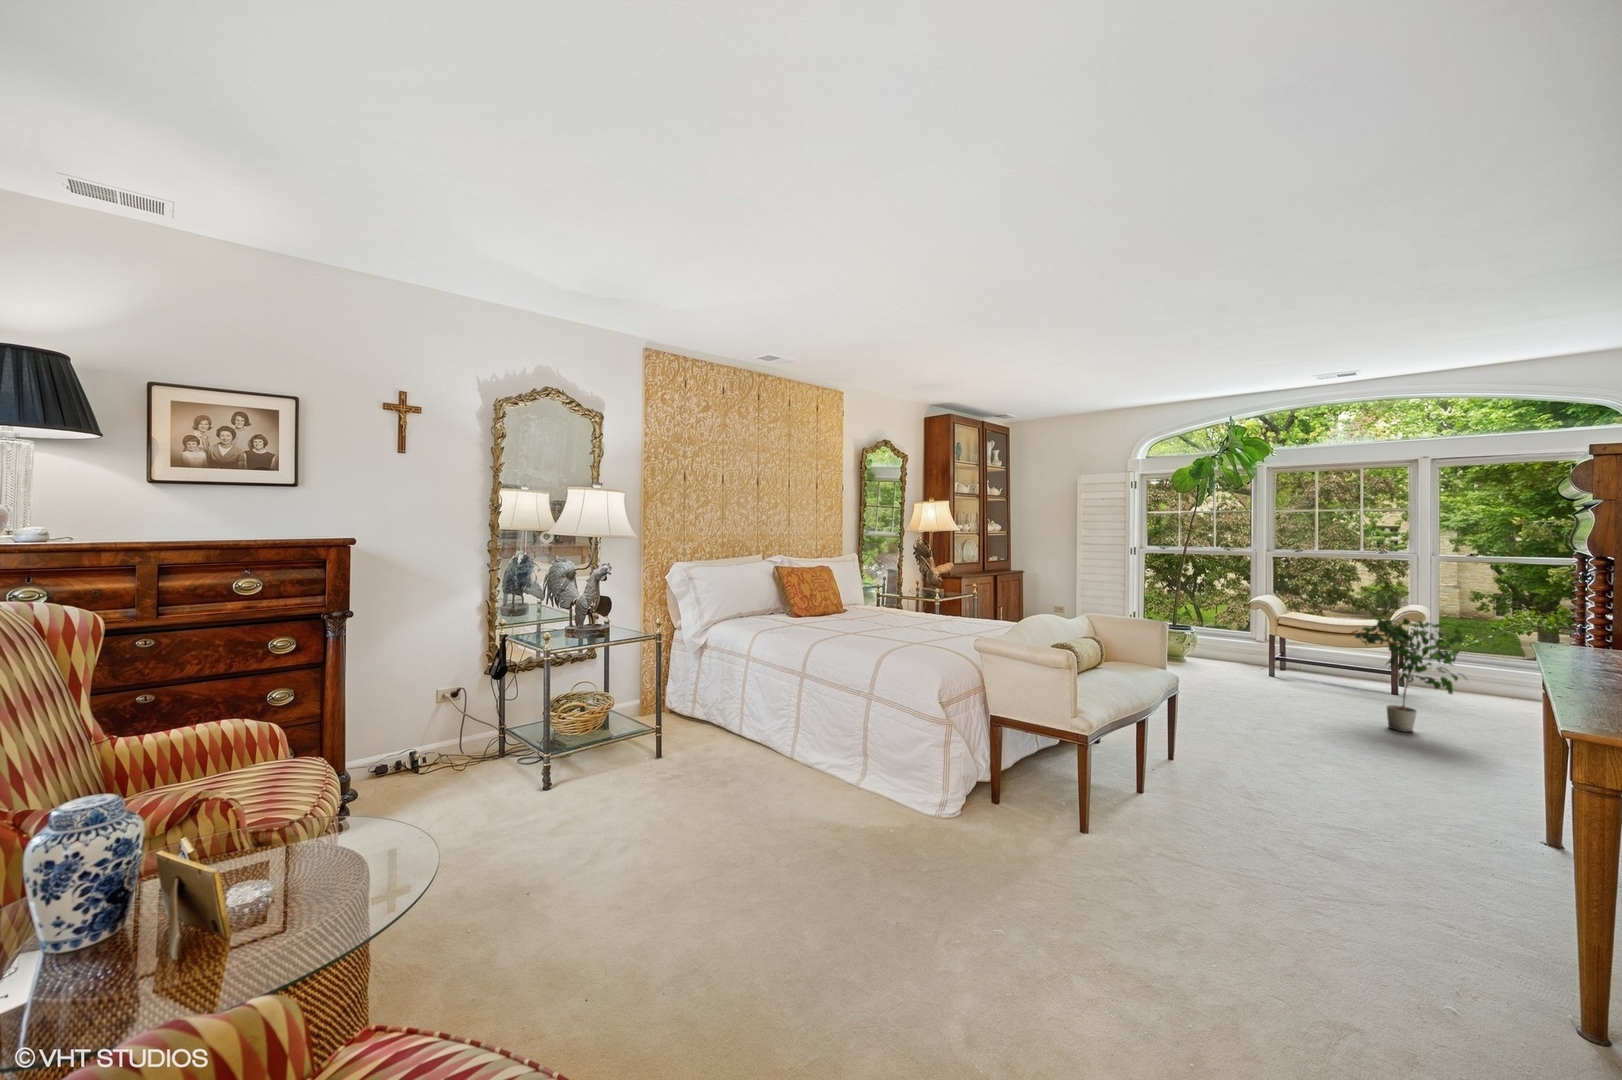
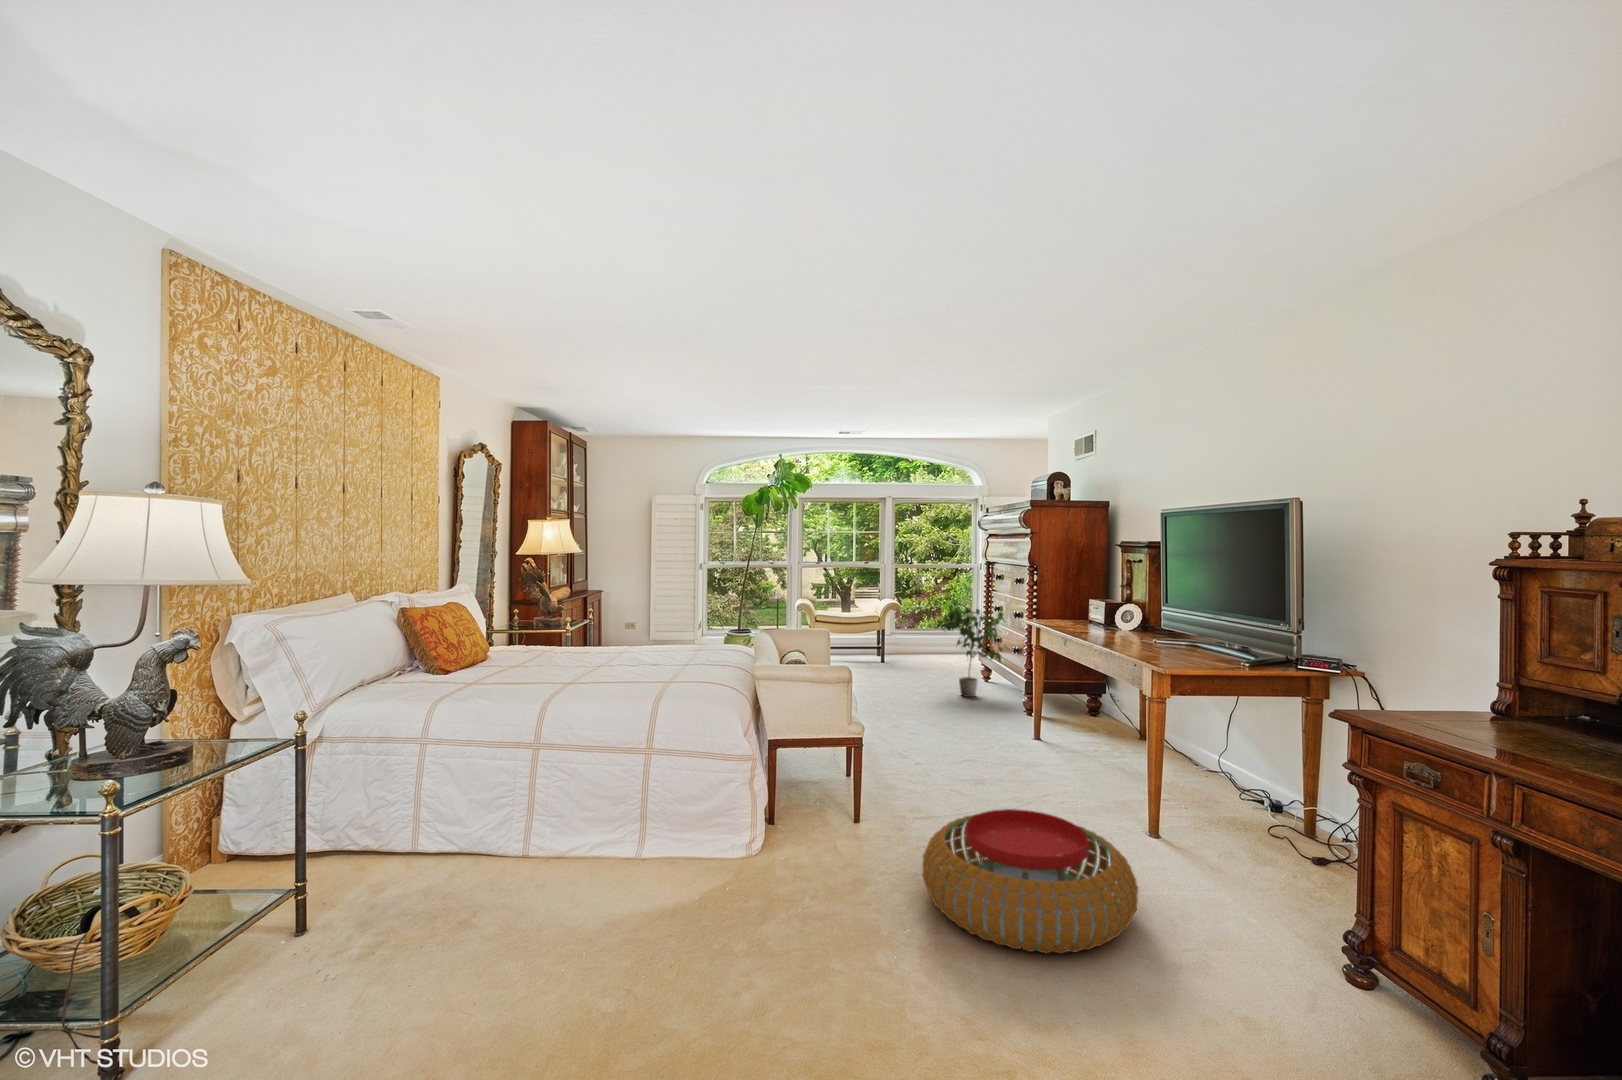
pouf: none [1048,816,1291,978] -> present [922,809,1138,953]

